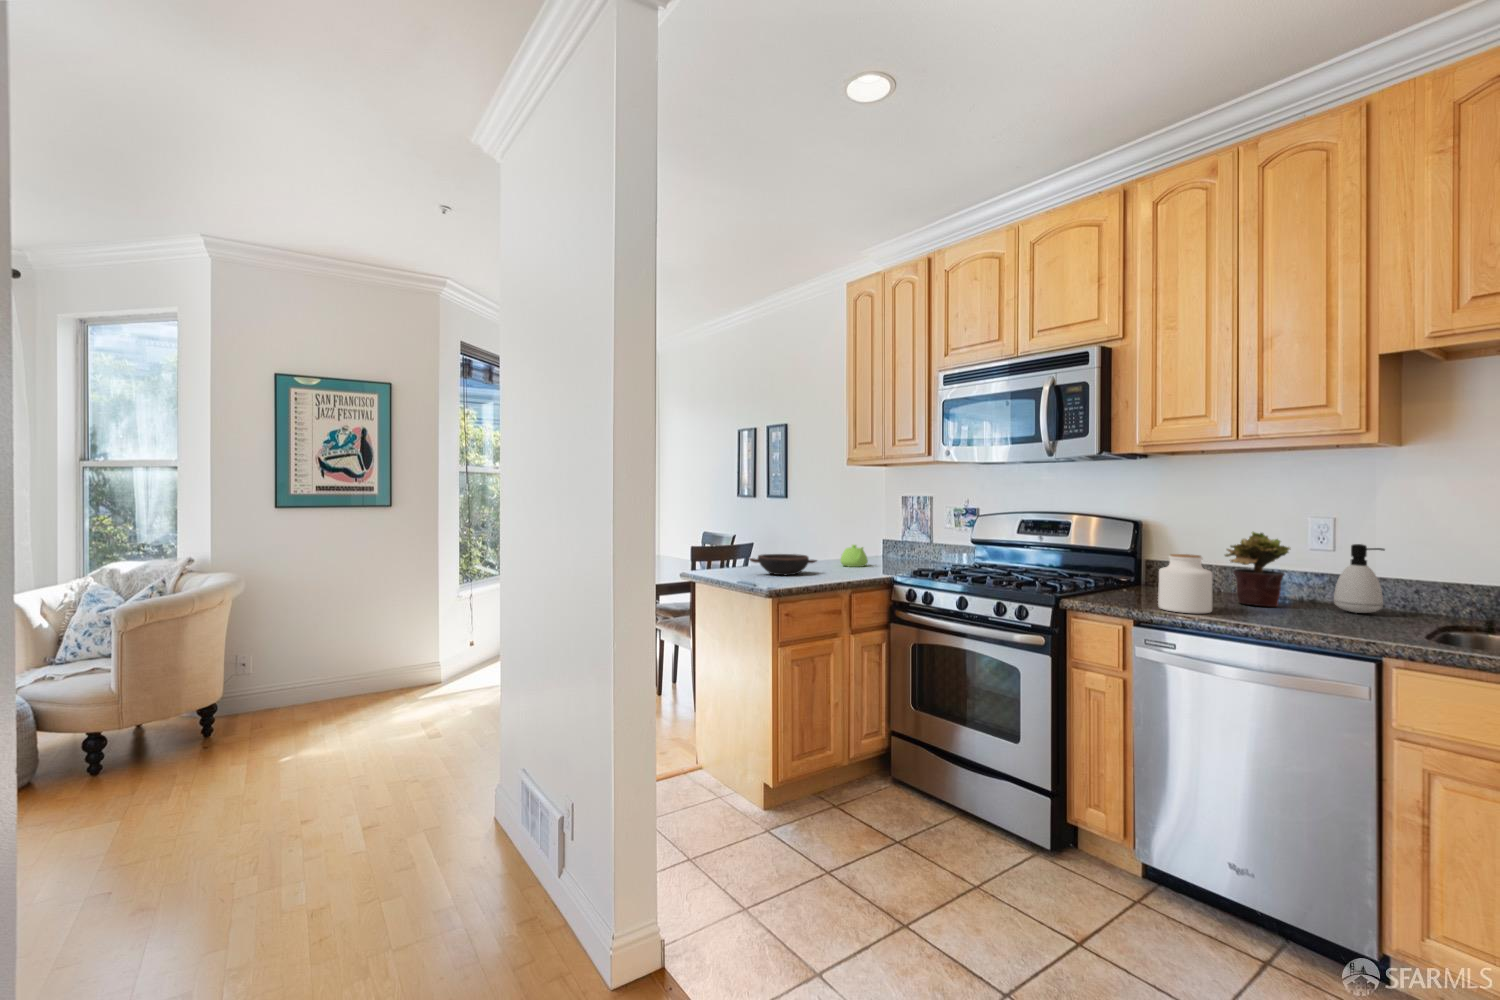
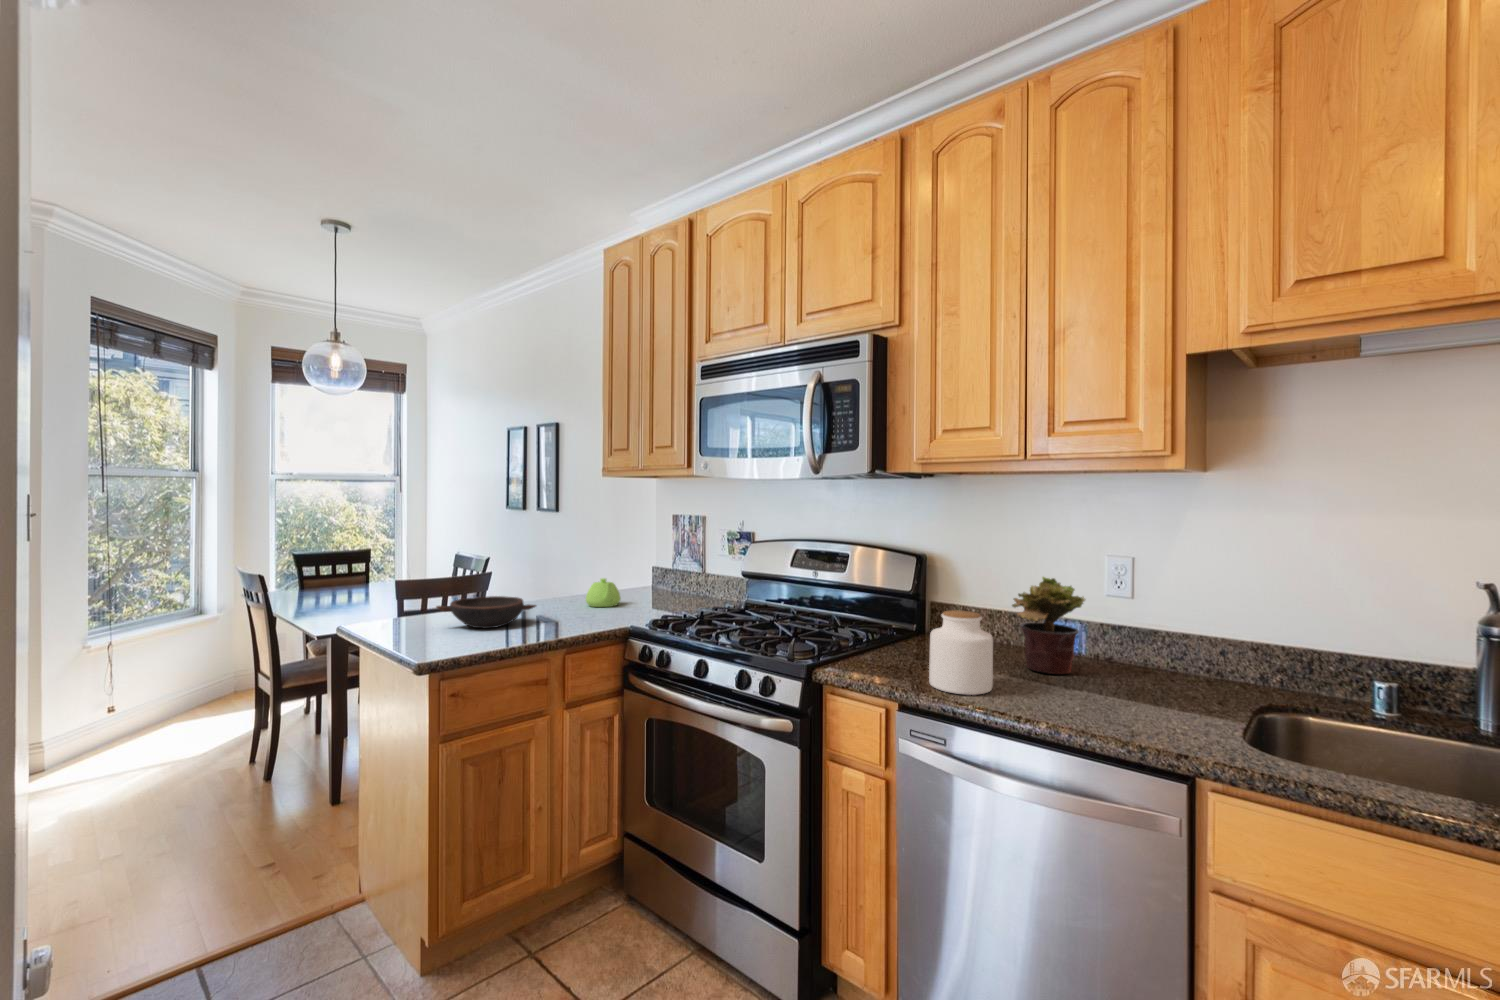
soap dispenser: present [1334,544,1385,613] -> none [1133,596,1190,683]

